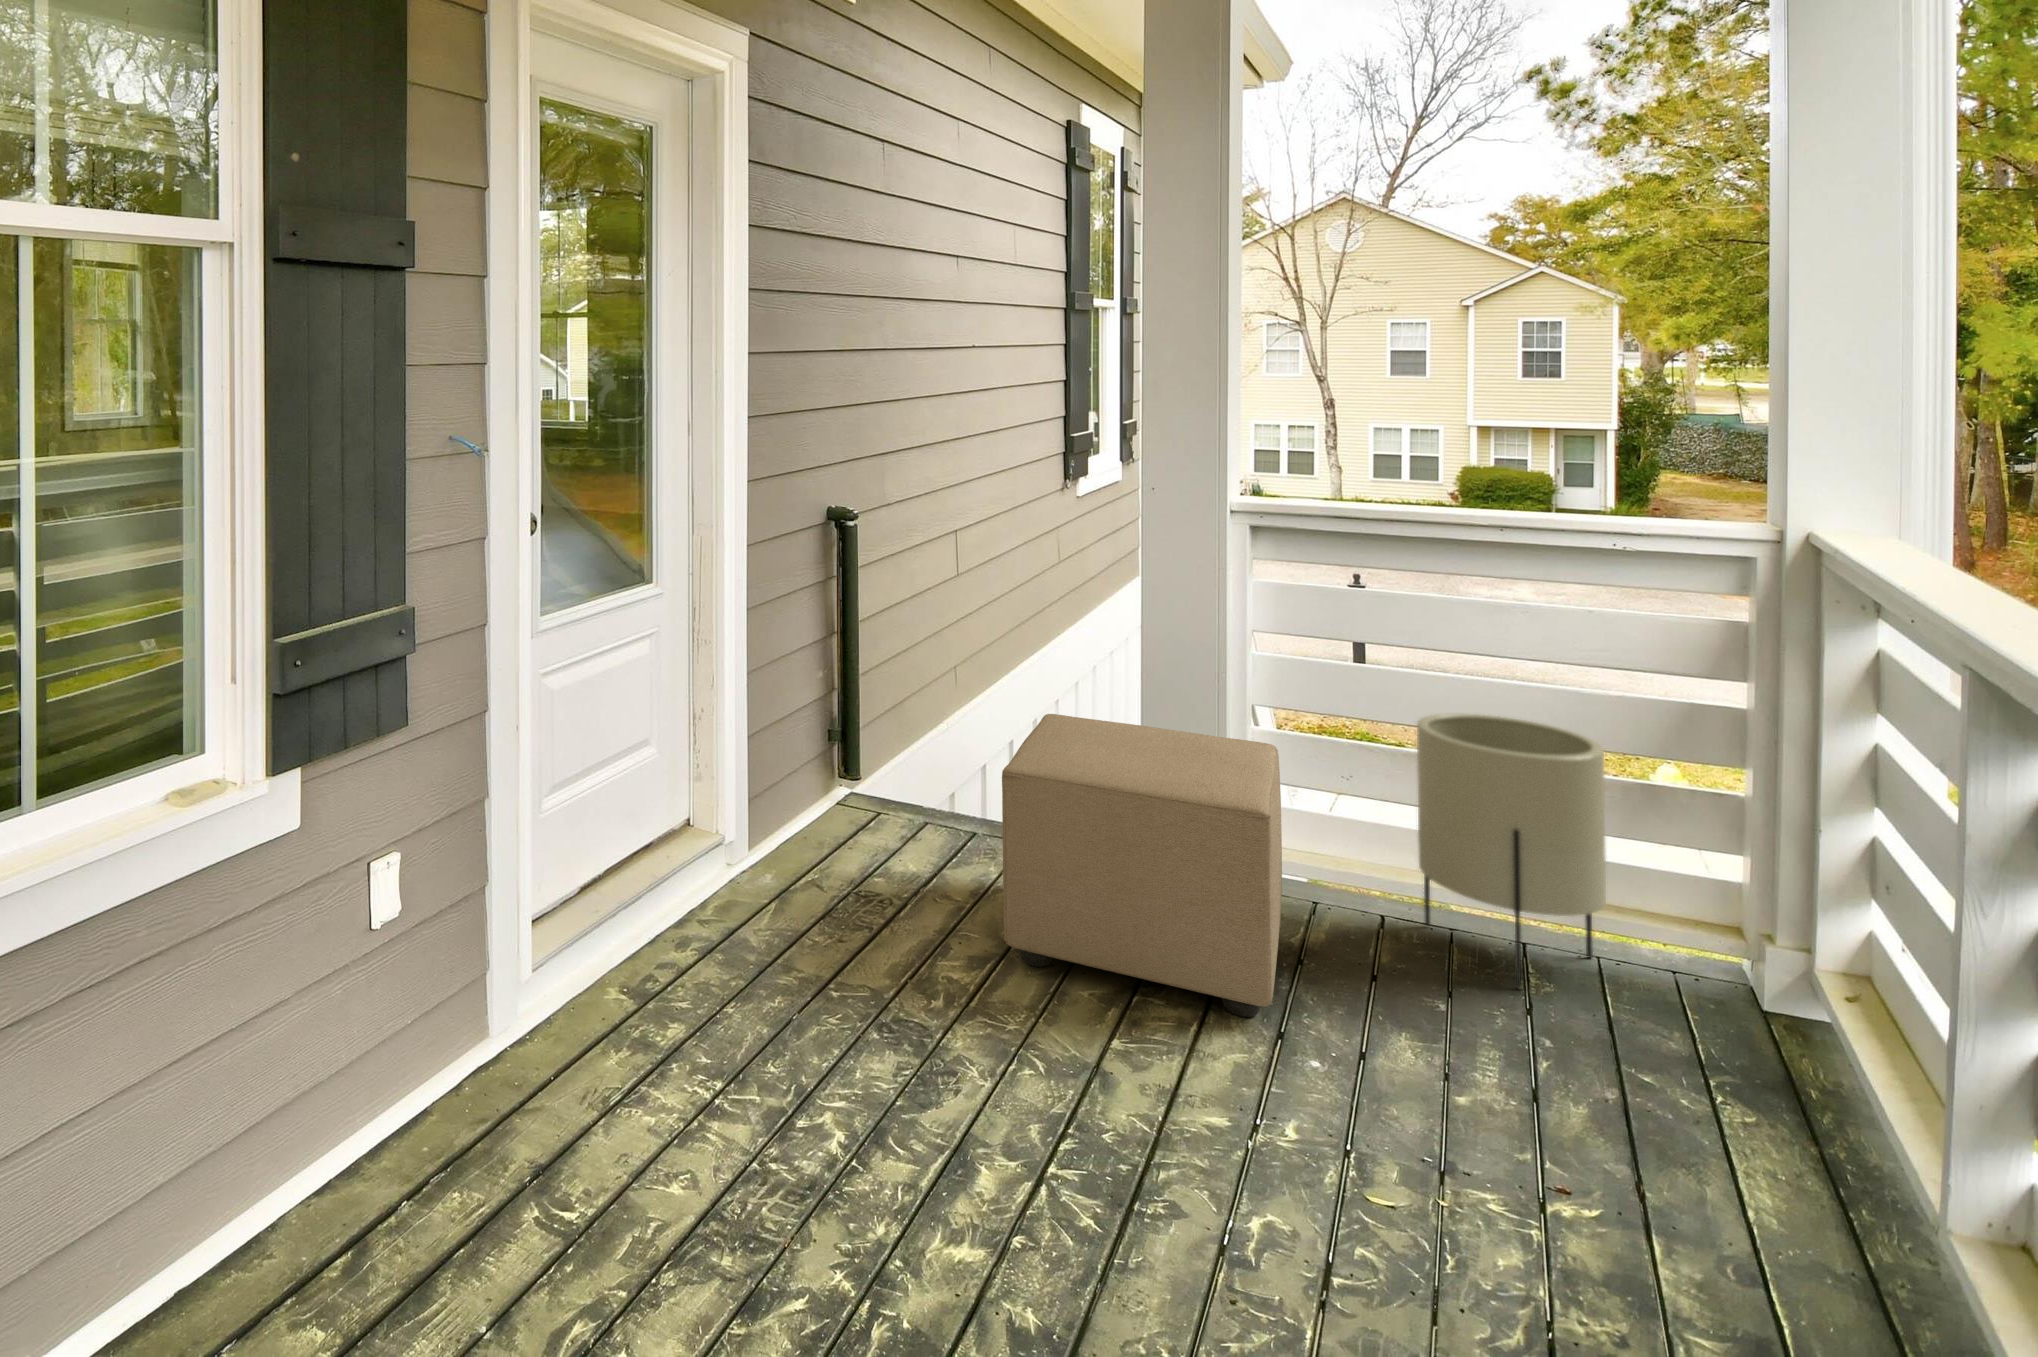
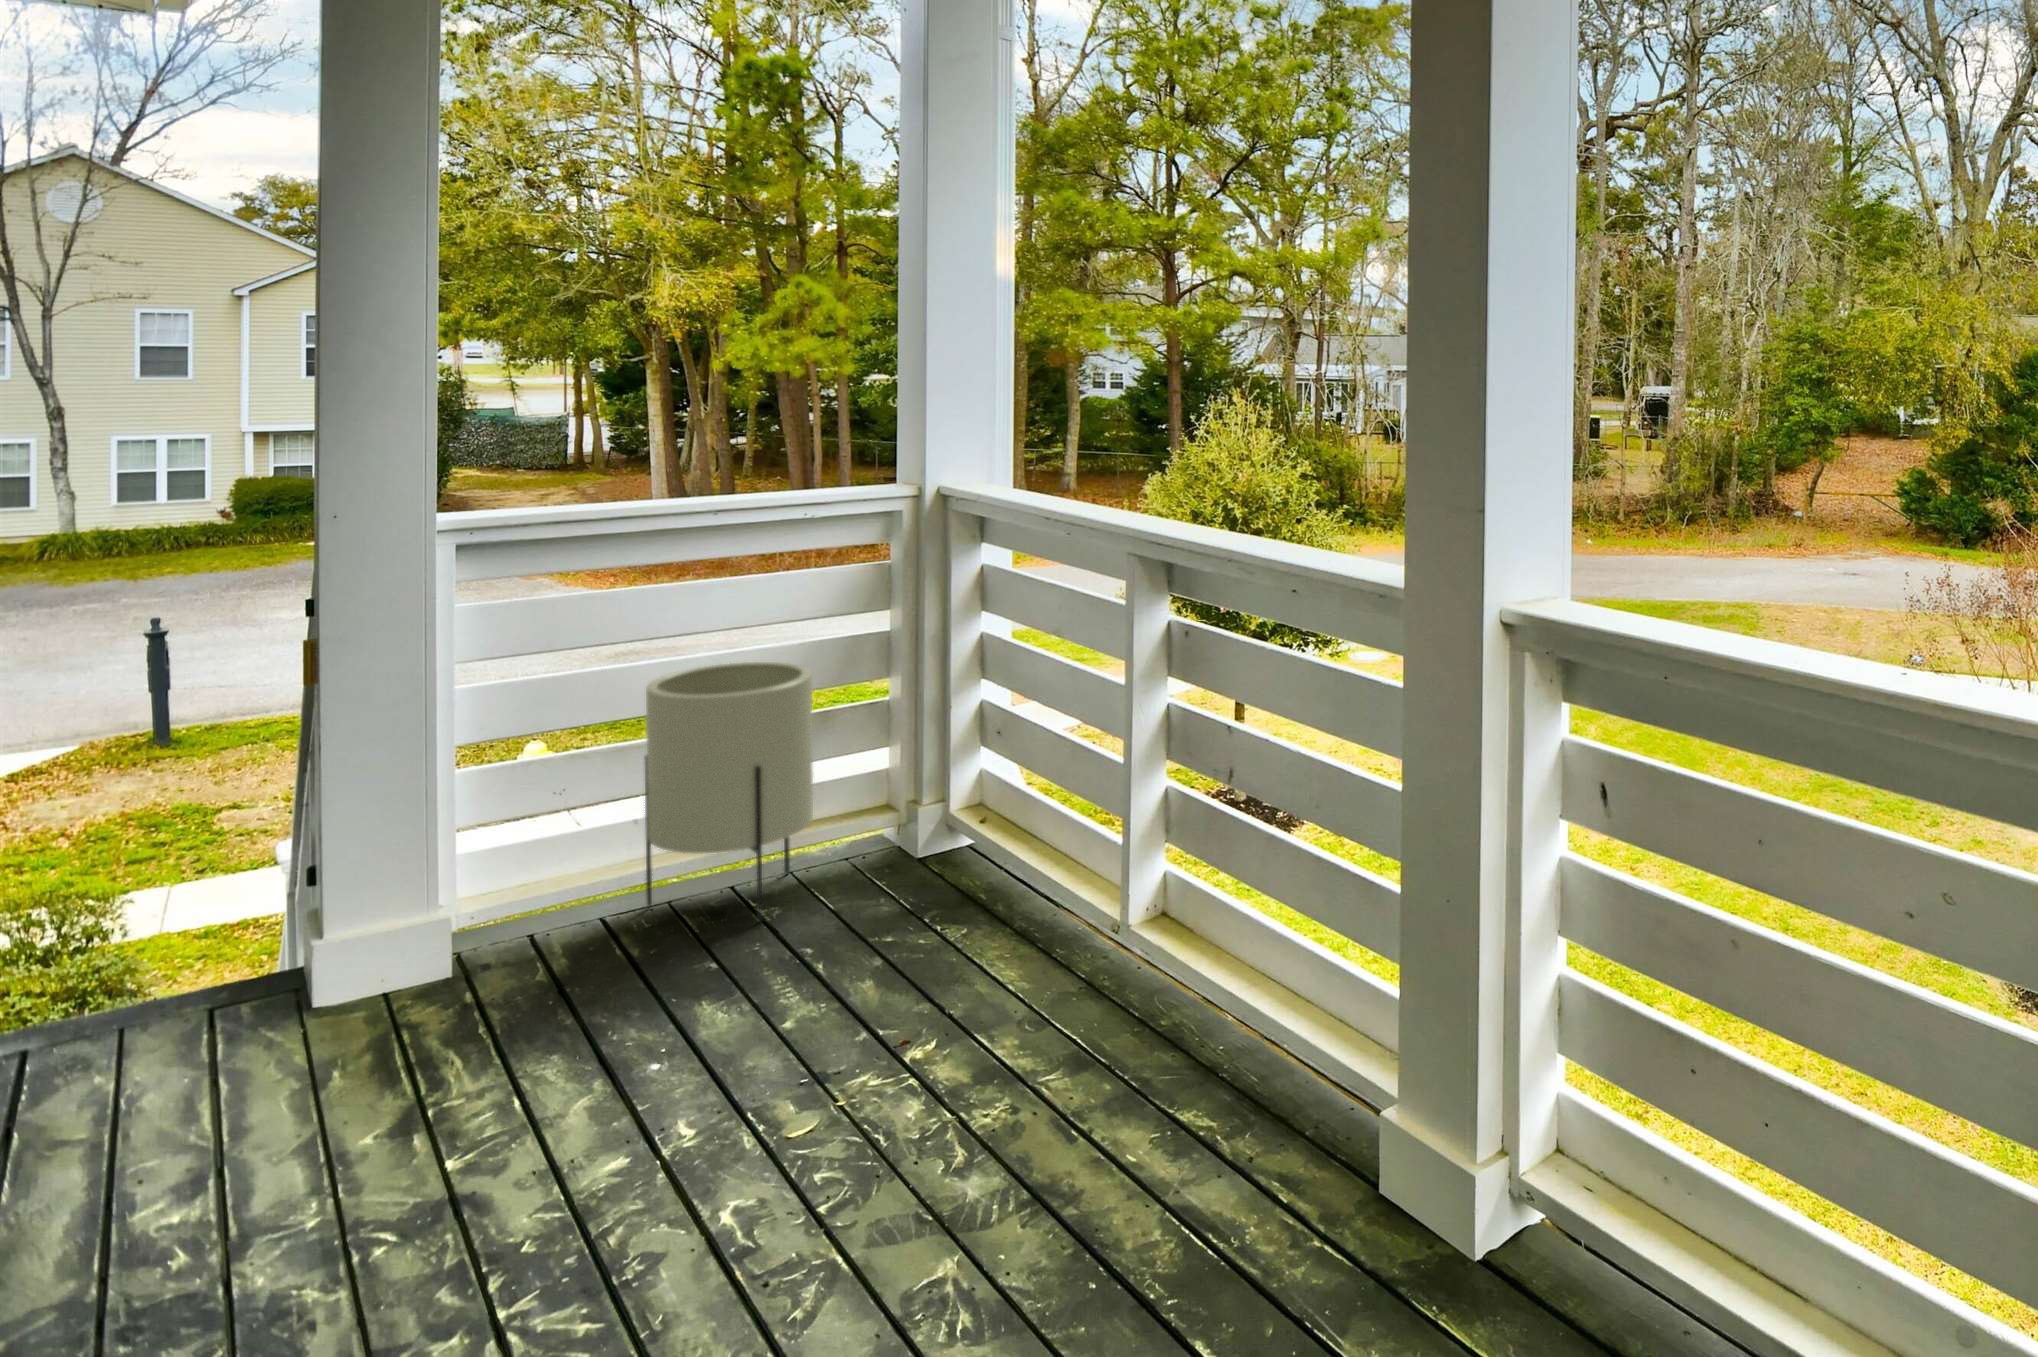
ottoman: present [1002,714,1282,1017] -> none [186,759,596,1152]

